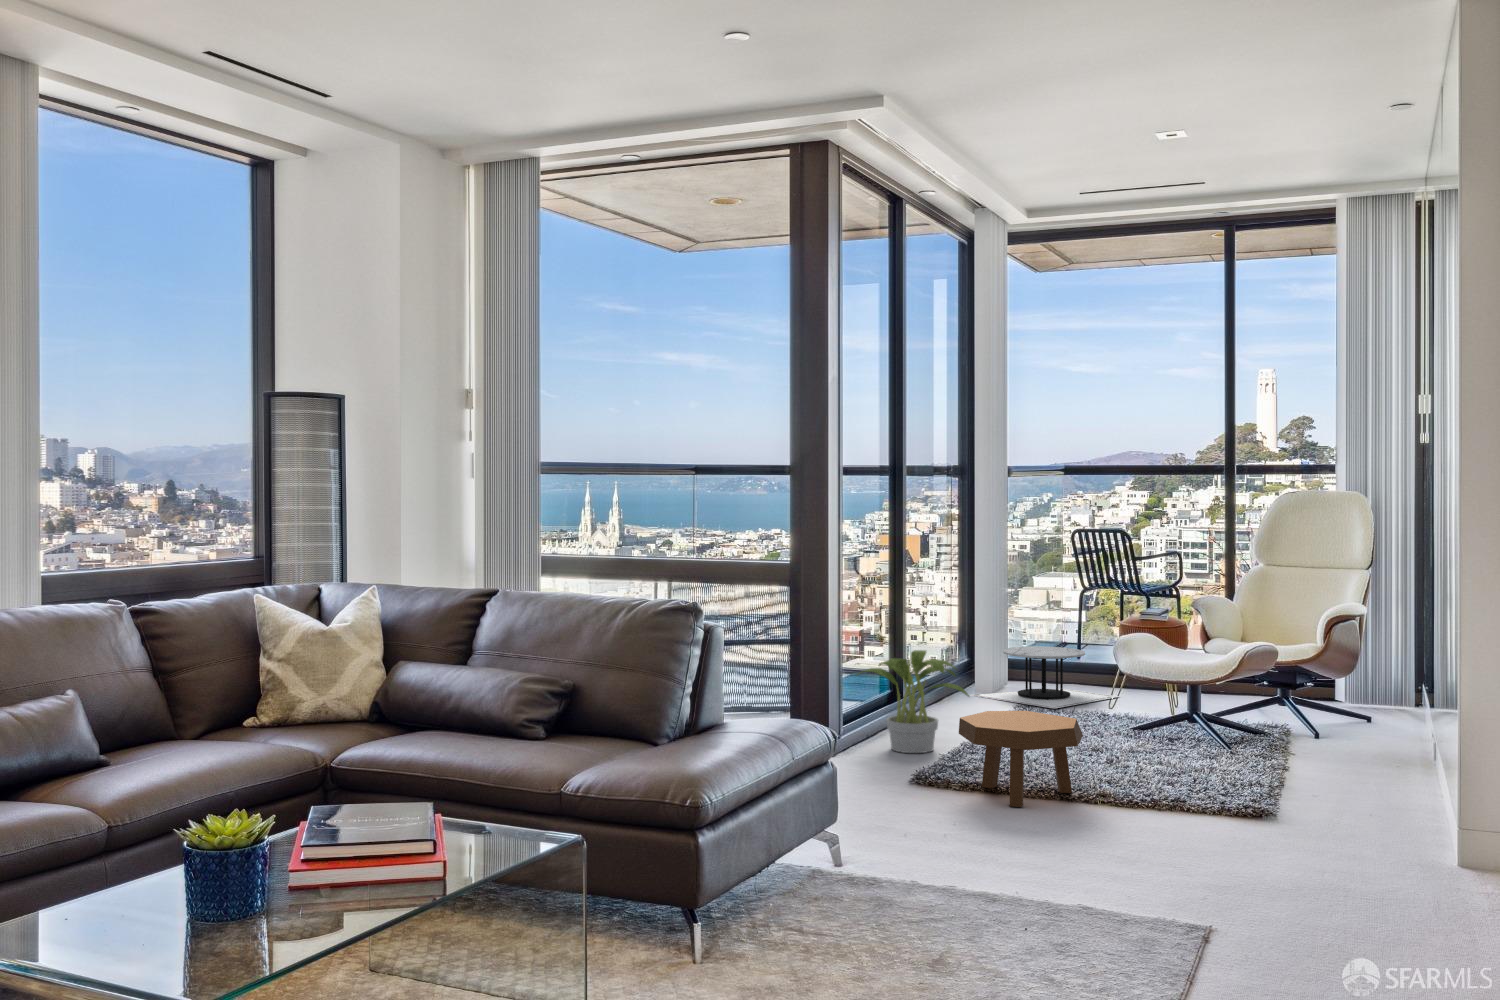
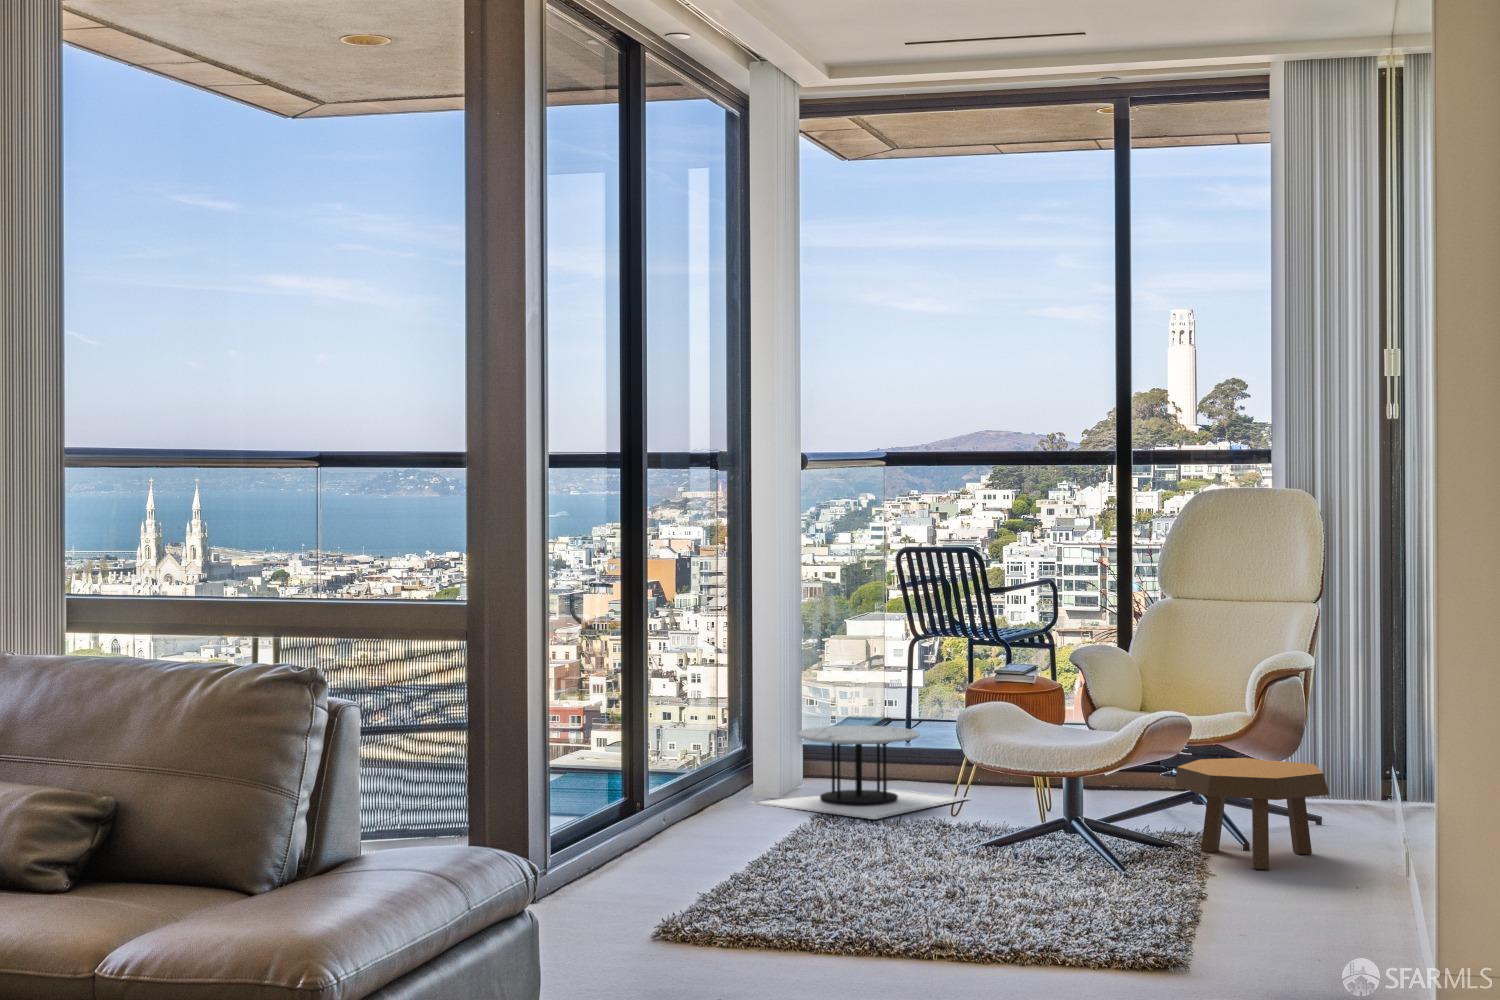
potted plant: present [859,650,969,753] -> none [575,736,747,893]
footstool: present [959,711,1083,807] -> present [1175,758,1329,869]

